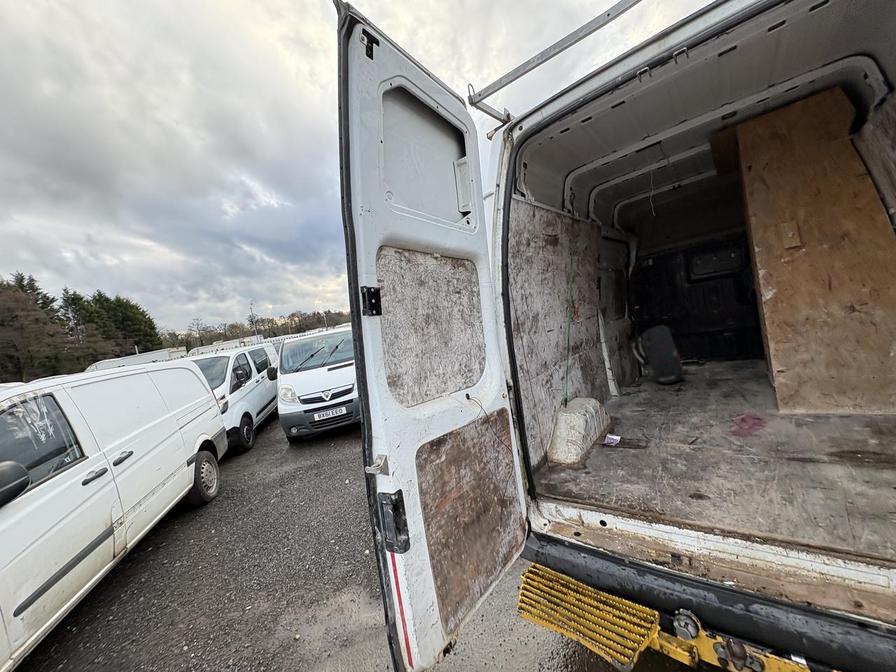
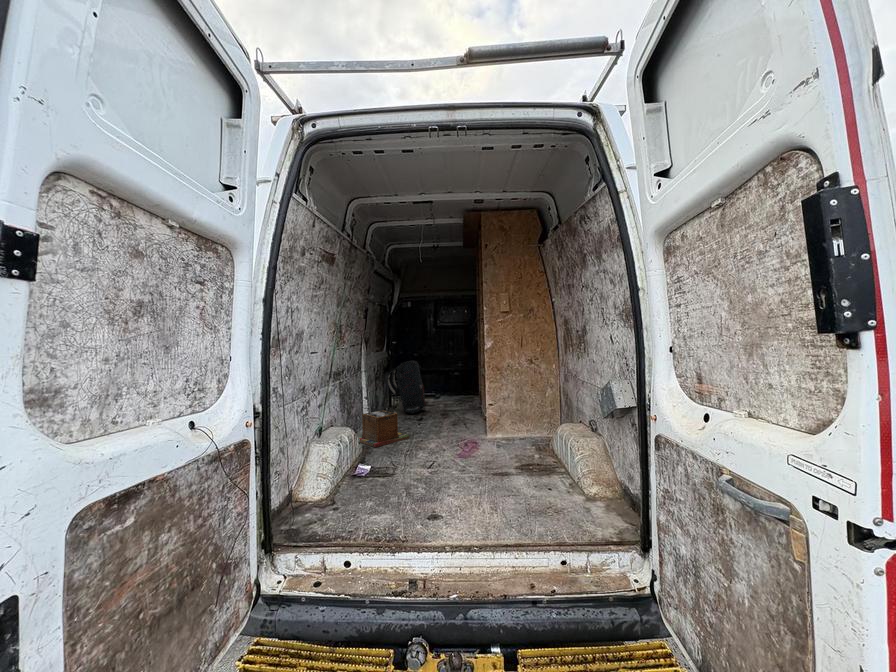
laundry basket: none [603,381,665,418] -> present [359,411,410,447]

